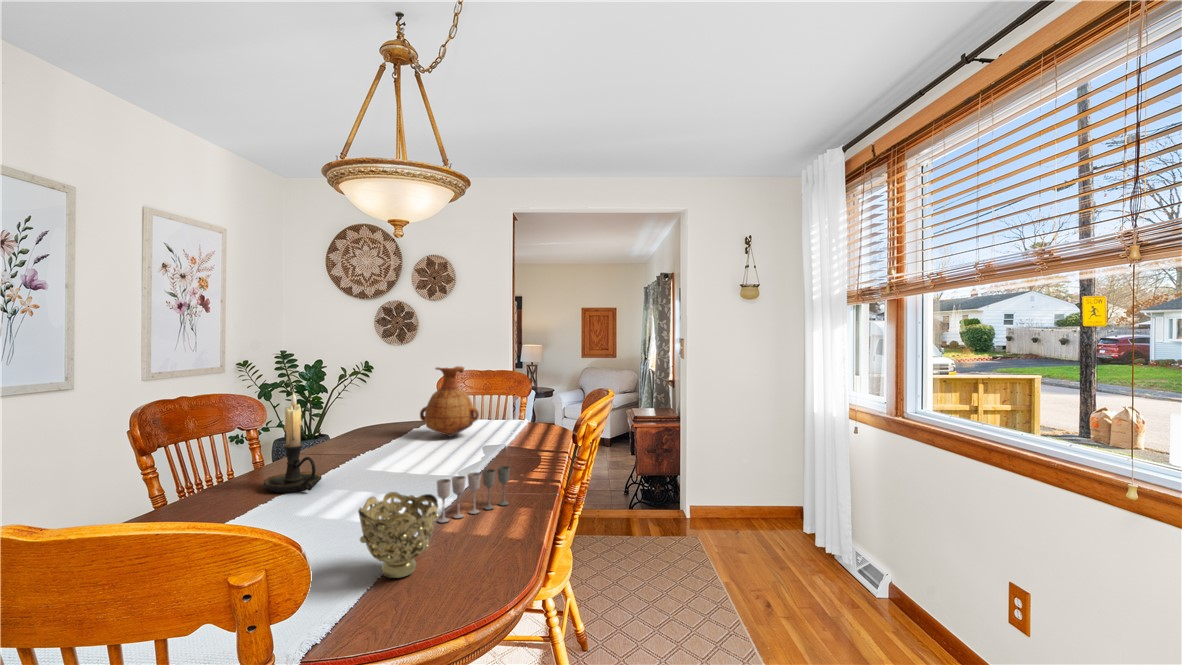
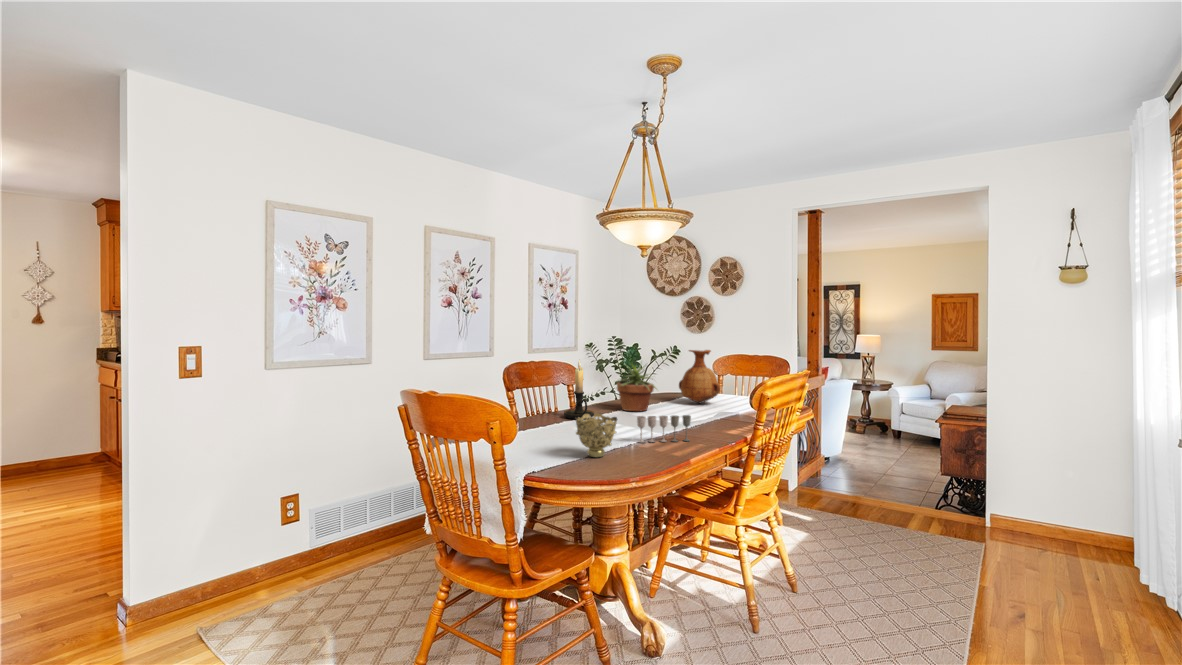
potted plant: none [334,386,412,463] -> present [615,364,656,411]

